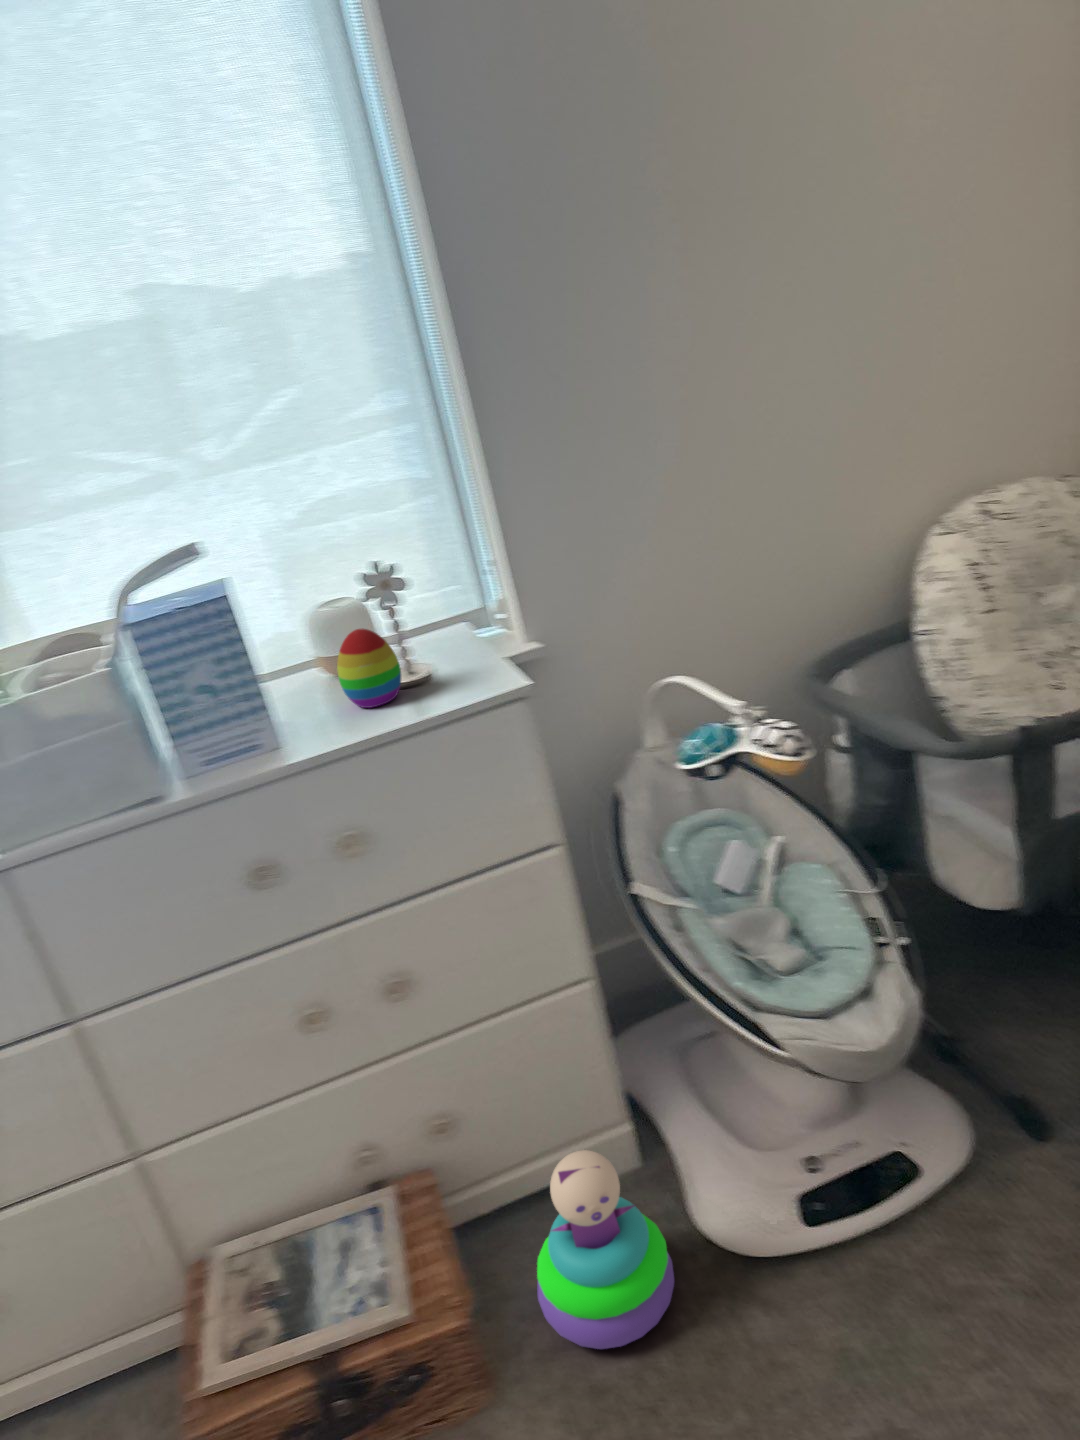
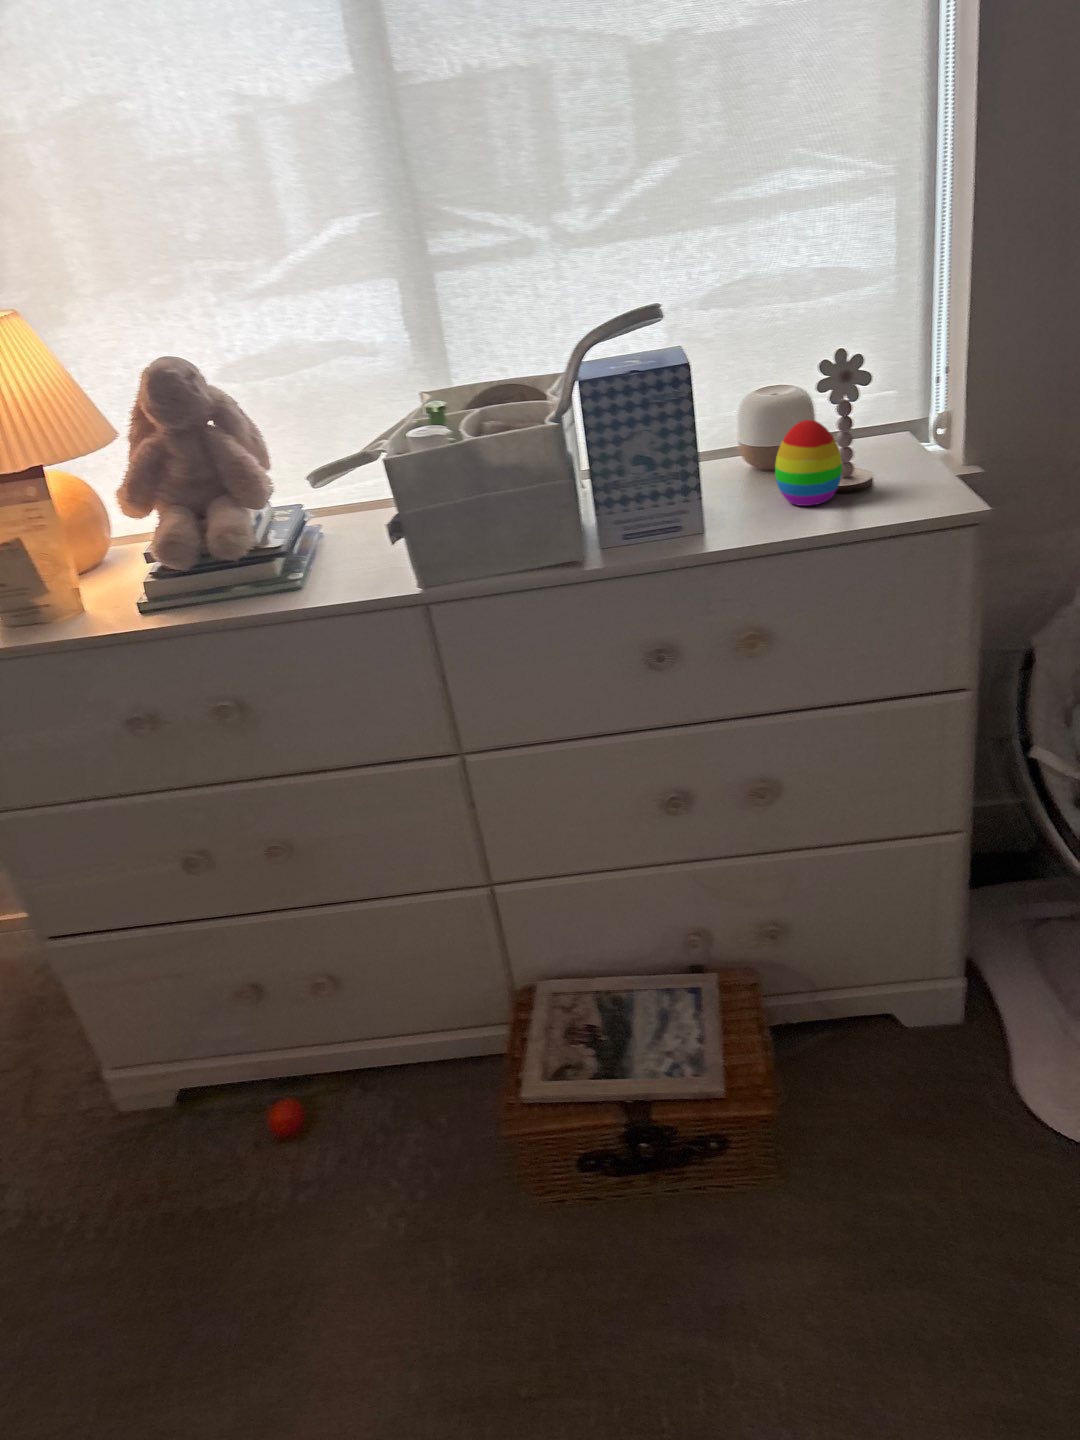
stacking toy: present [537,1150,674,1349] -> none [837,994,983,1184]

